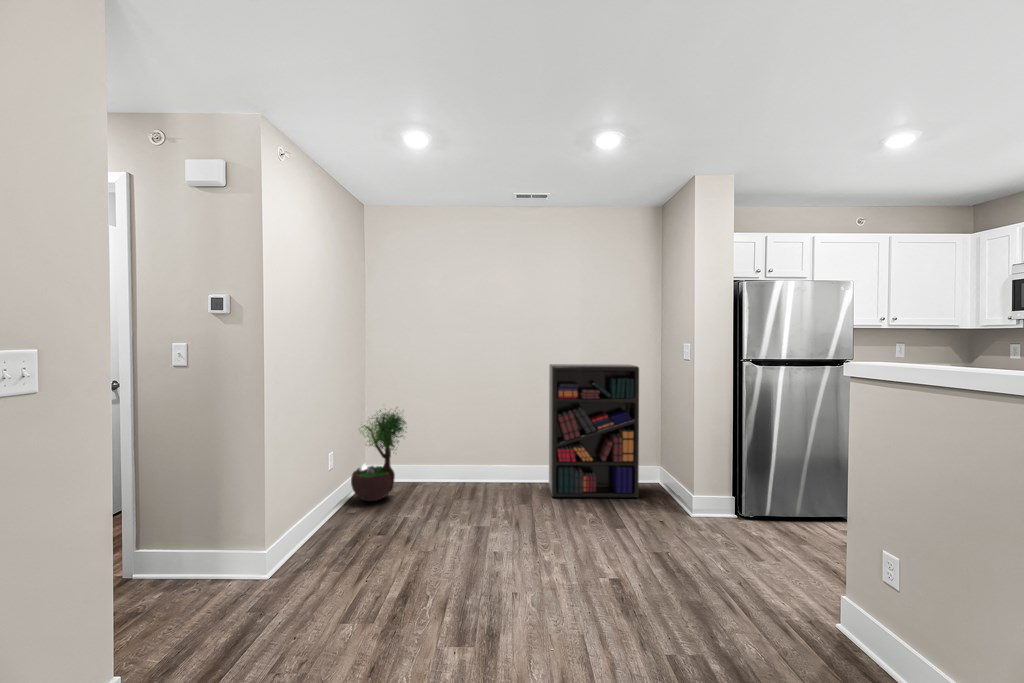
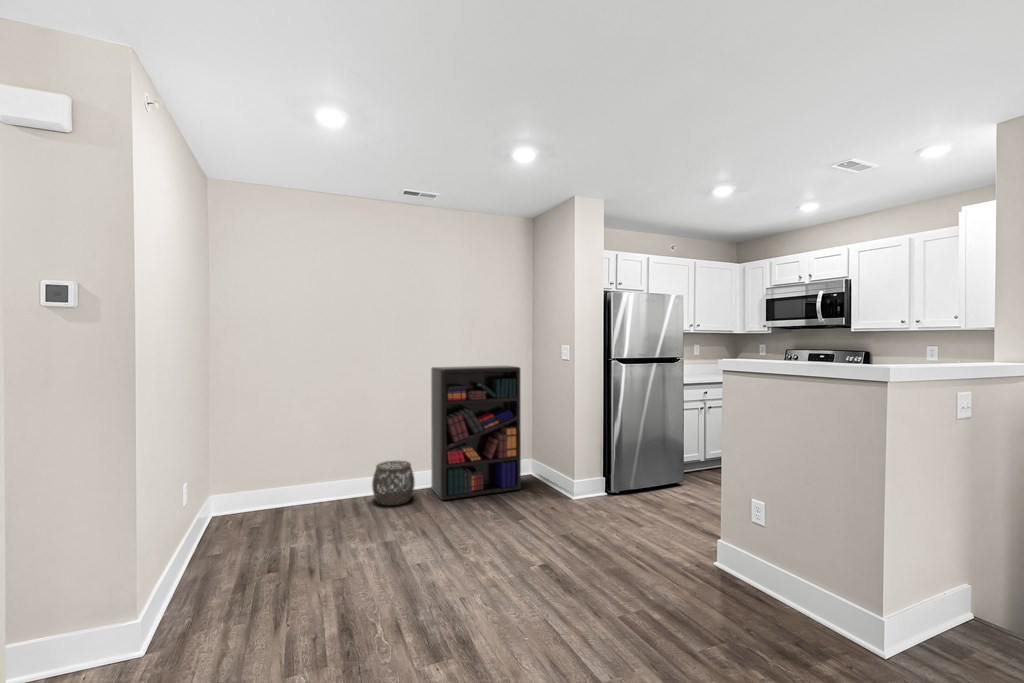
potted tree: present [351,407,407,501] -> none [208,419,285,536]
woven basket: none [489,453,529,495] -> present [372,461,415,505]

